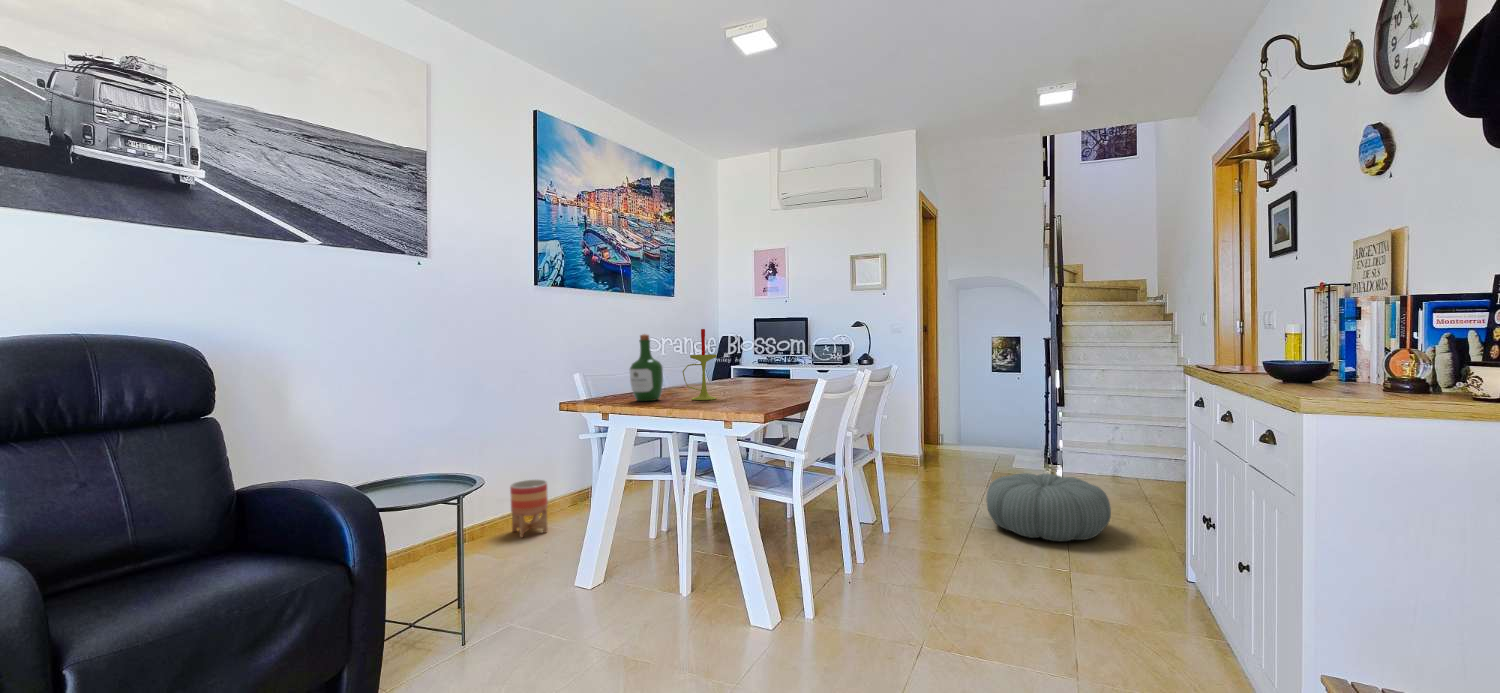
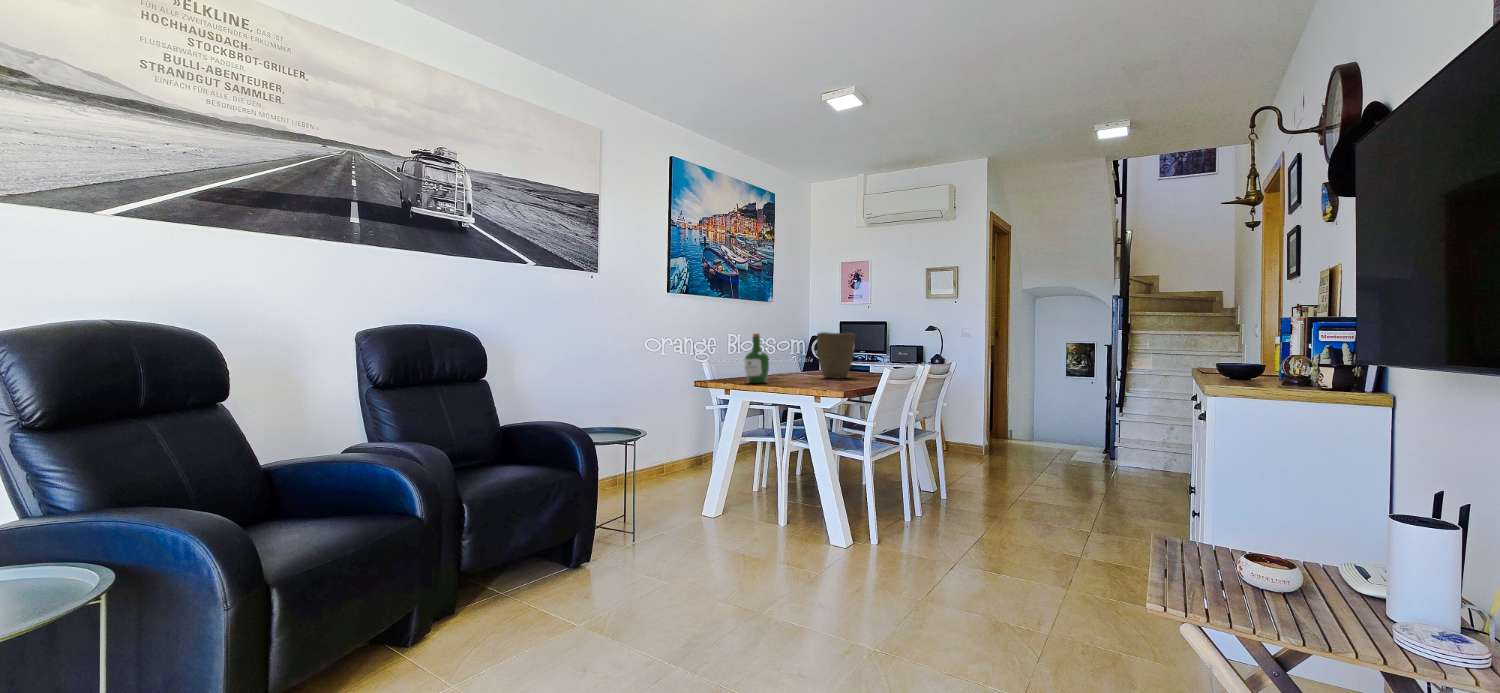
candle: present [683,329,717,400] -> none [784,329,811,384]
vase: none [726,331,774,389] -> present [817,332,855,378]
pouf: present [986,473,1111,541] -> none [1031,458,1138,512]
planter: present [510,480,548,538] -> none [648,443,675,486]

